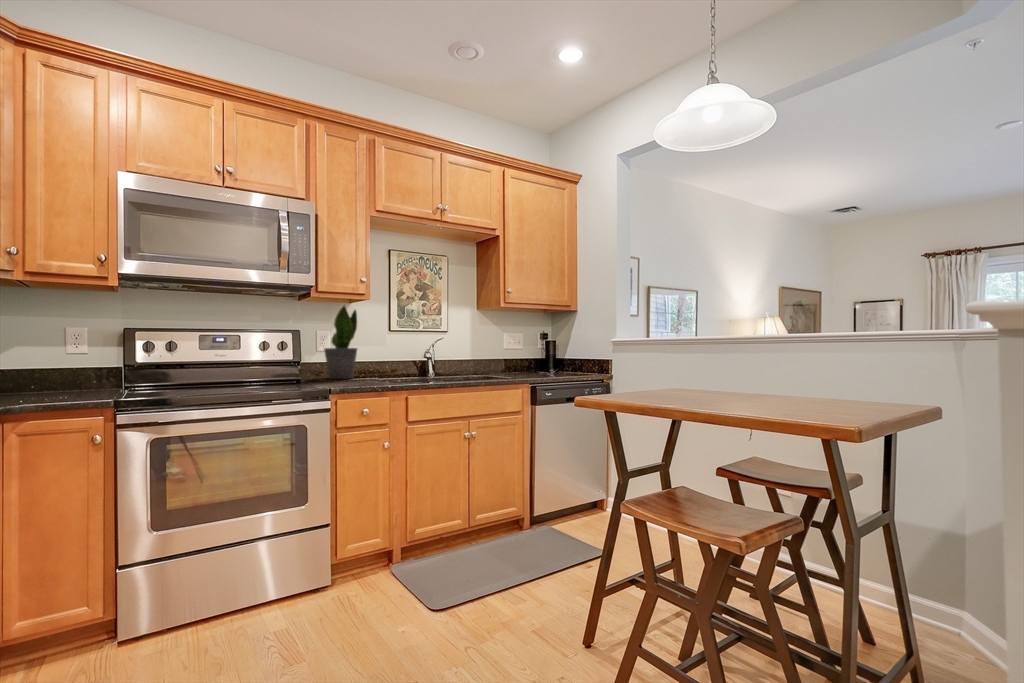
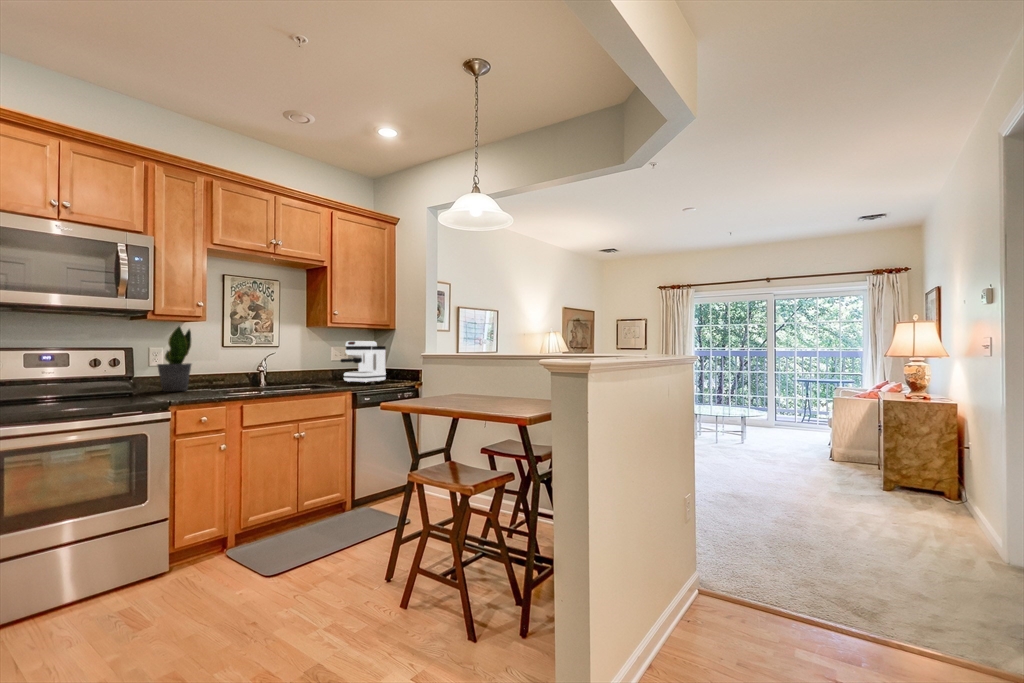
coffee maker: none [514,324,567,374] -> present [341,341,386,383]

